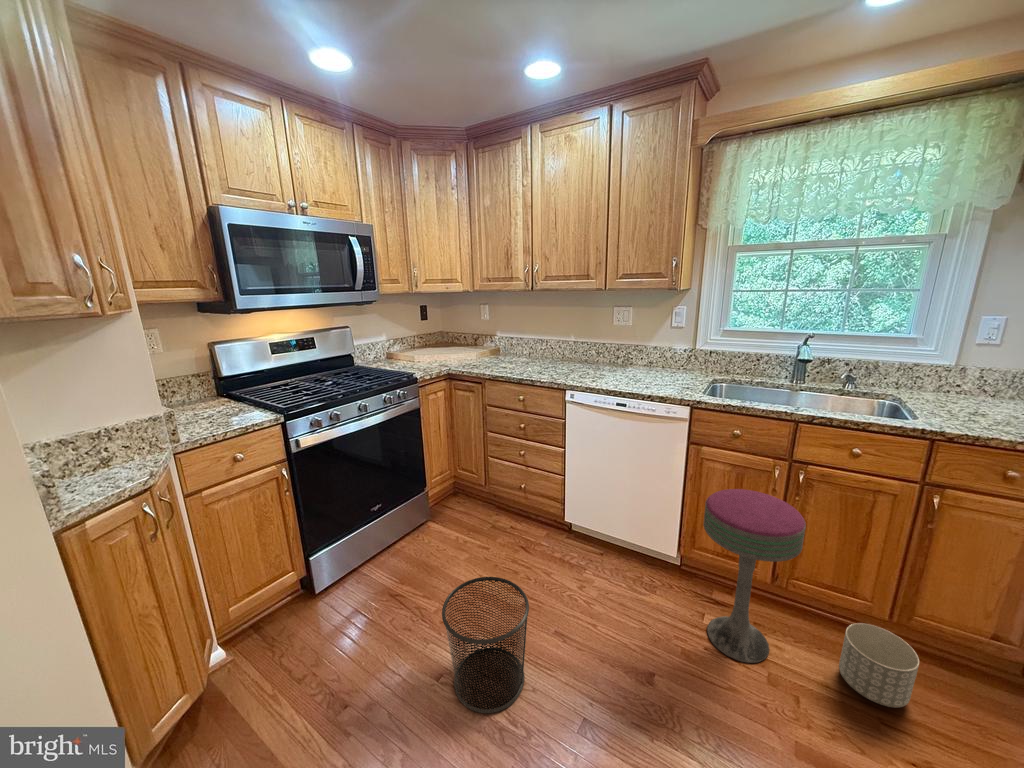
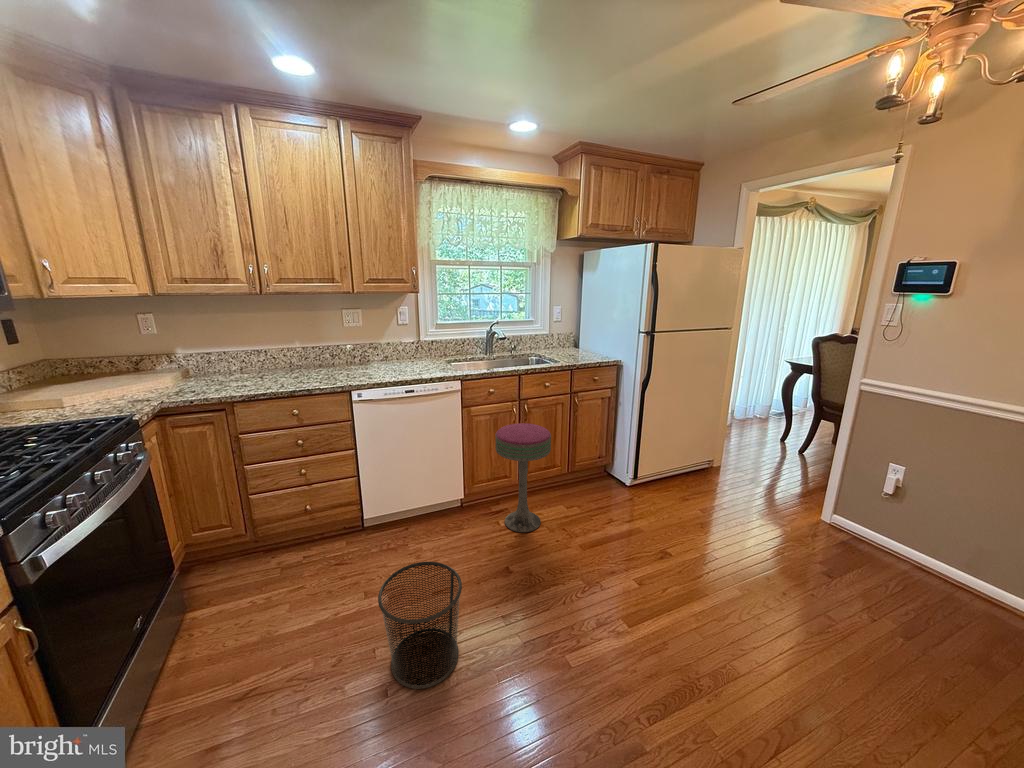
planter: present [839,623,919,708] -> none [564,473,595,509]

